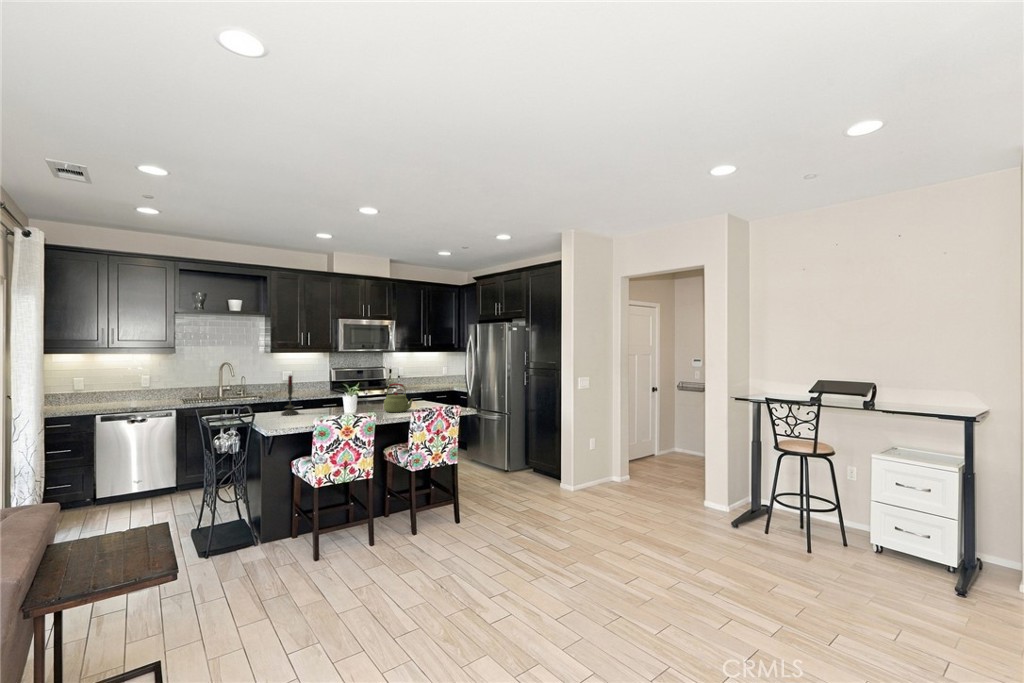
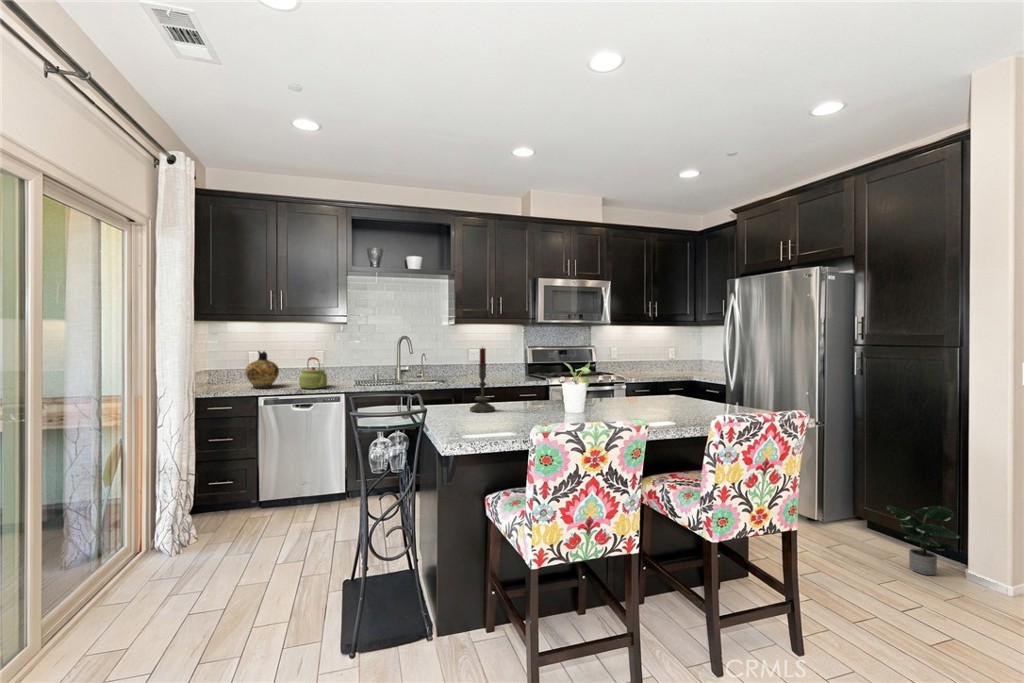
ceramic jug: none [77,377,110,408] -> present [246,351,279,388]
kettle: present [384,383,413,412] -> present [299,357,327,389]
potted plant: none [529,453,557,488] -> present [887,506,960,575]

